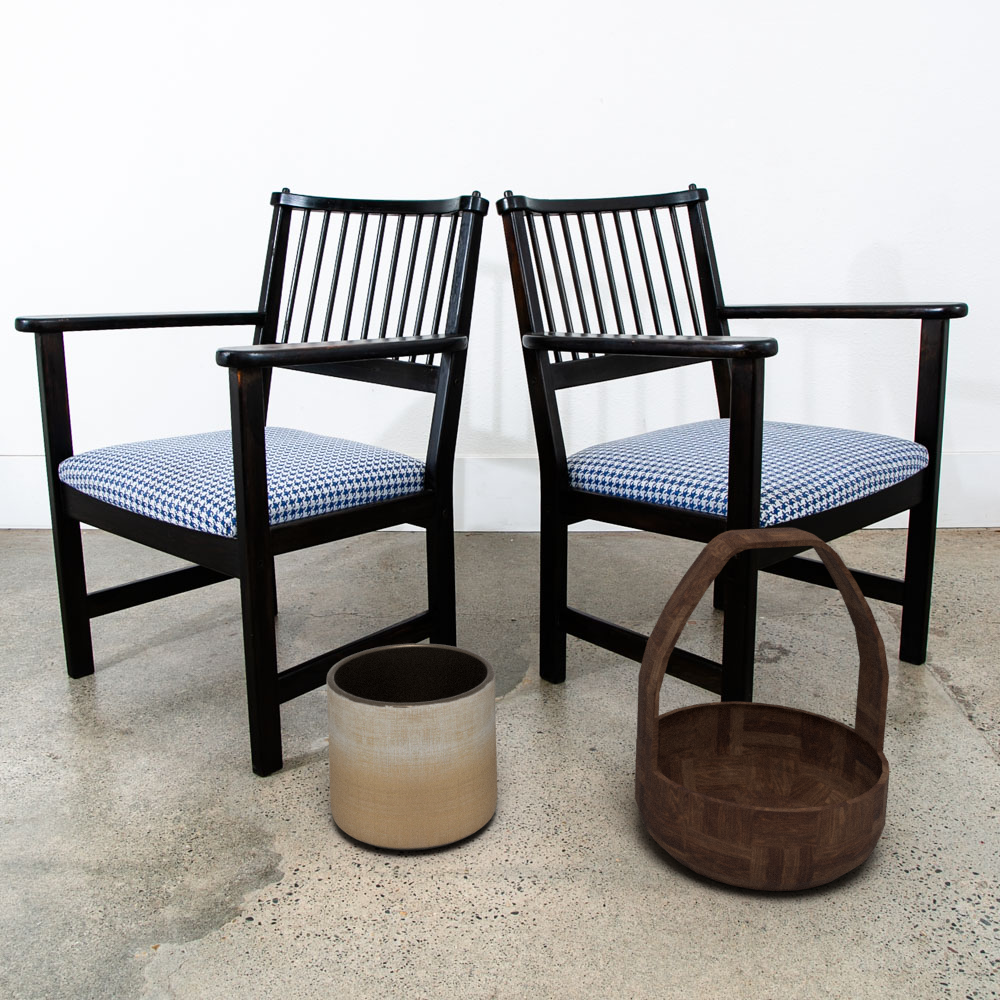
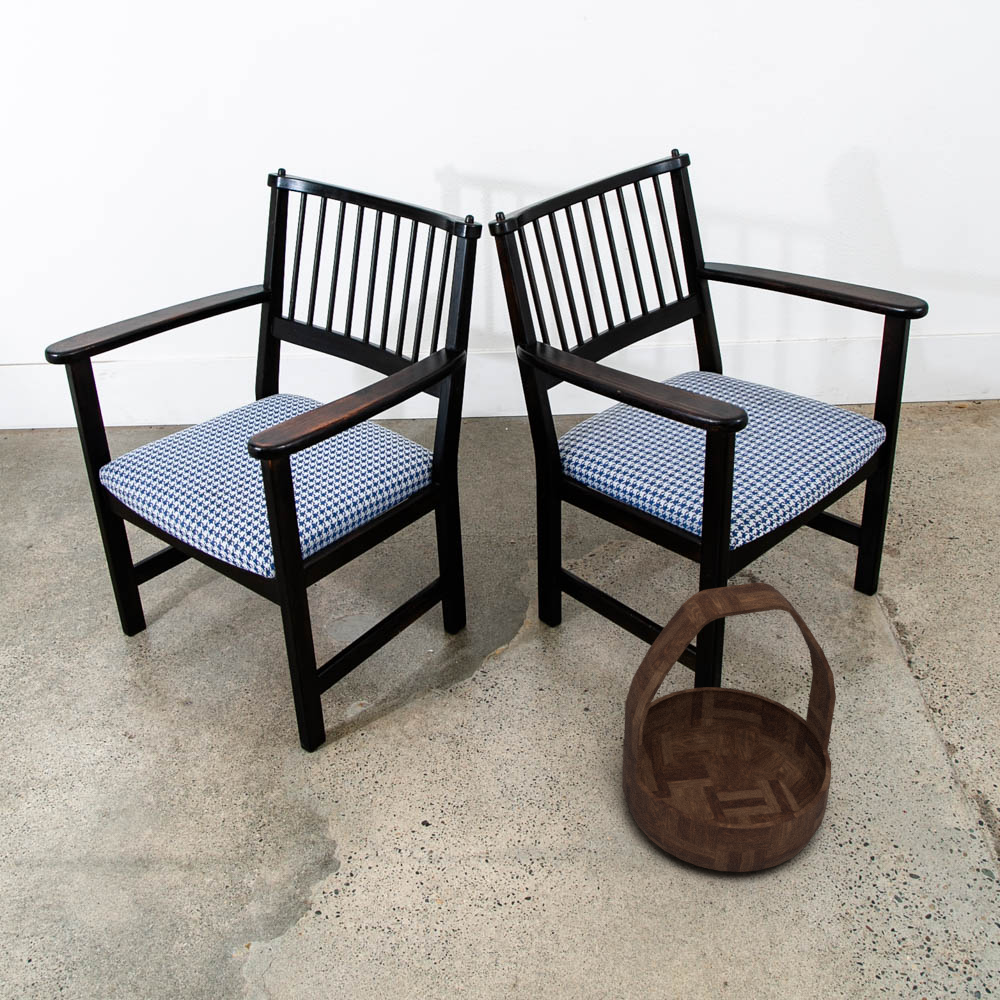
planter: present [327,643,497,850] -> none [362,651,509,837]

